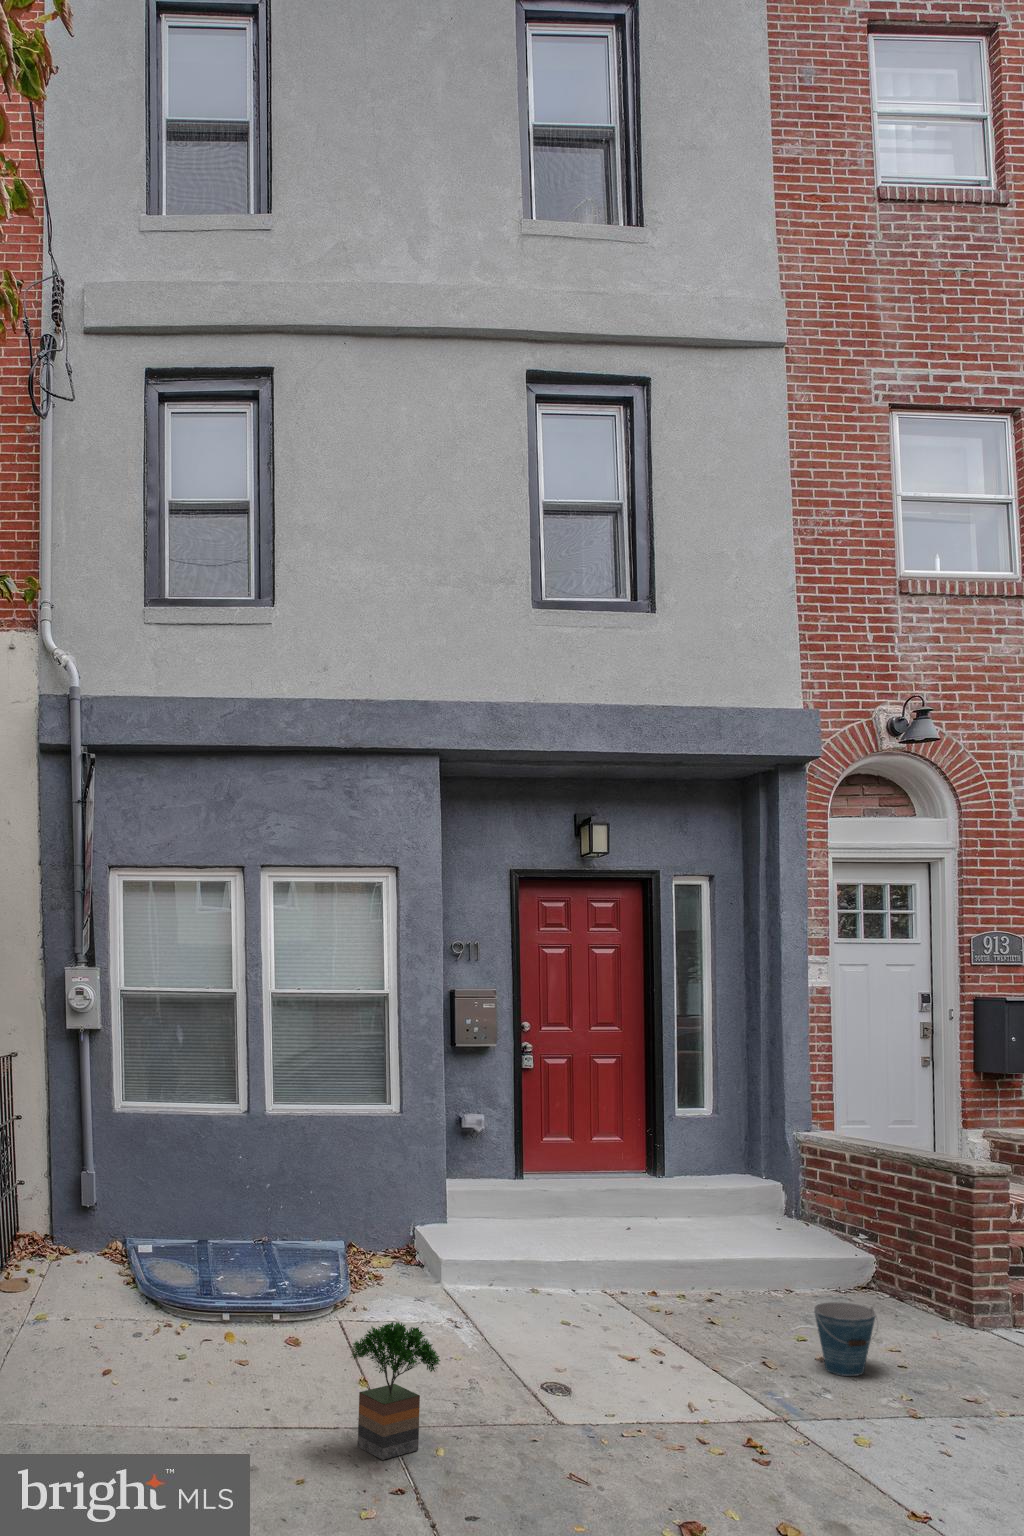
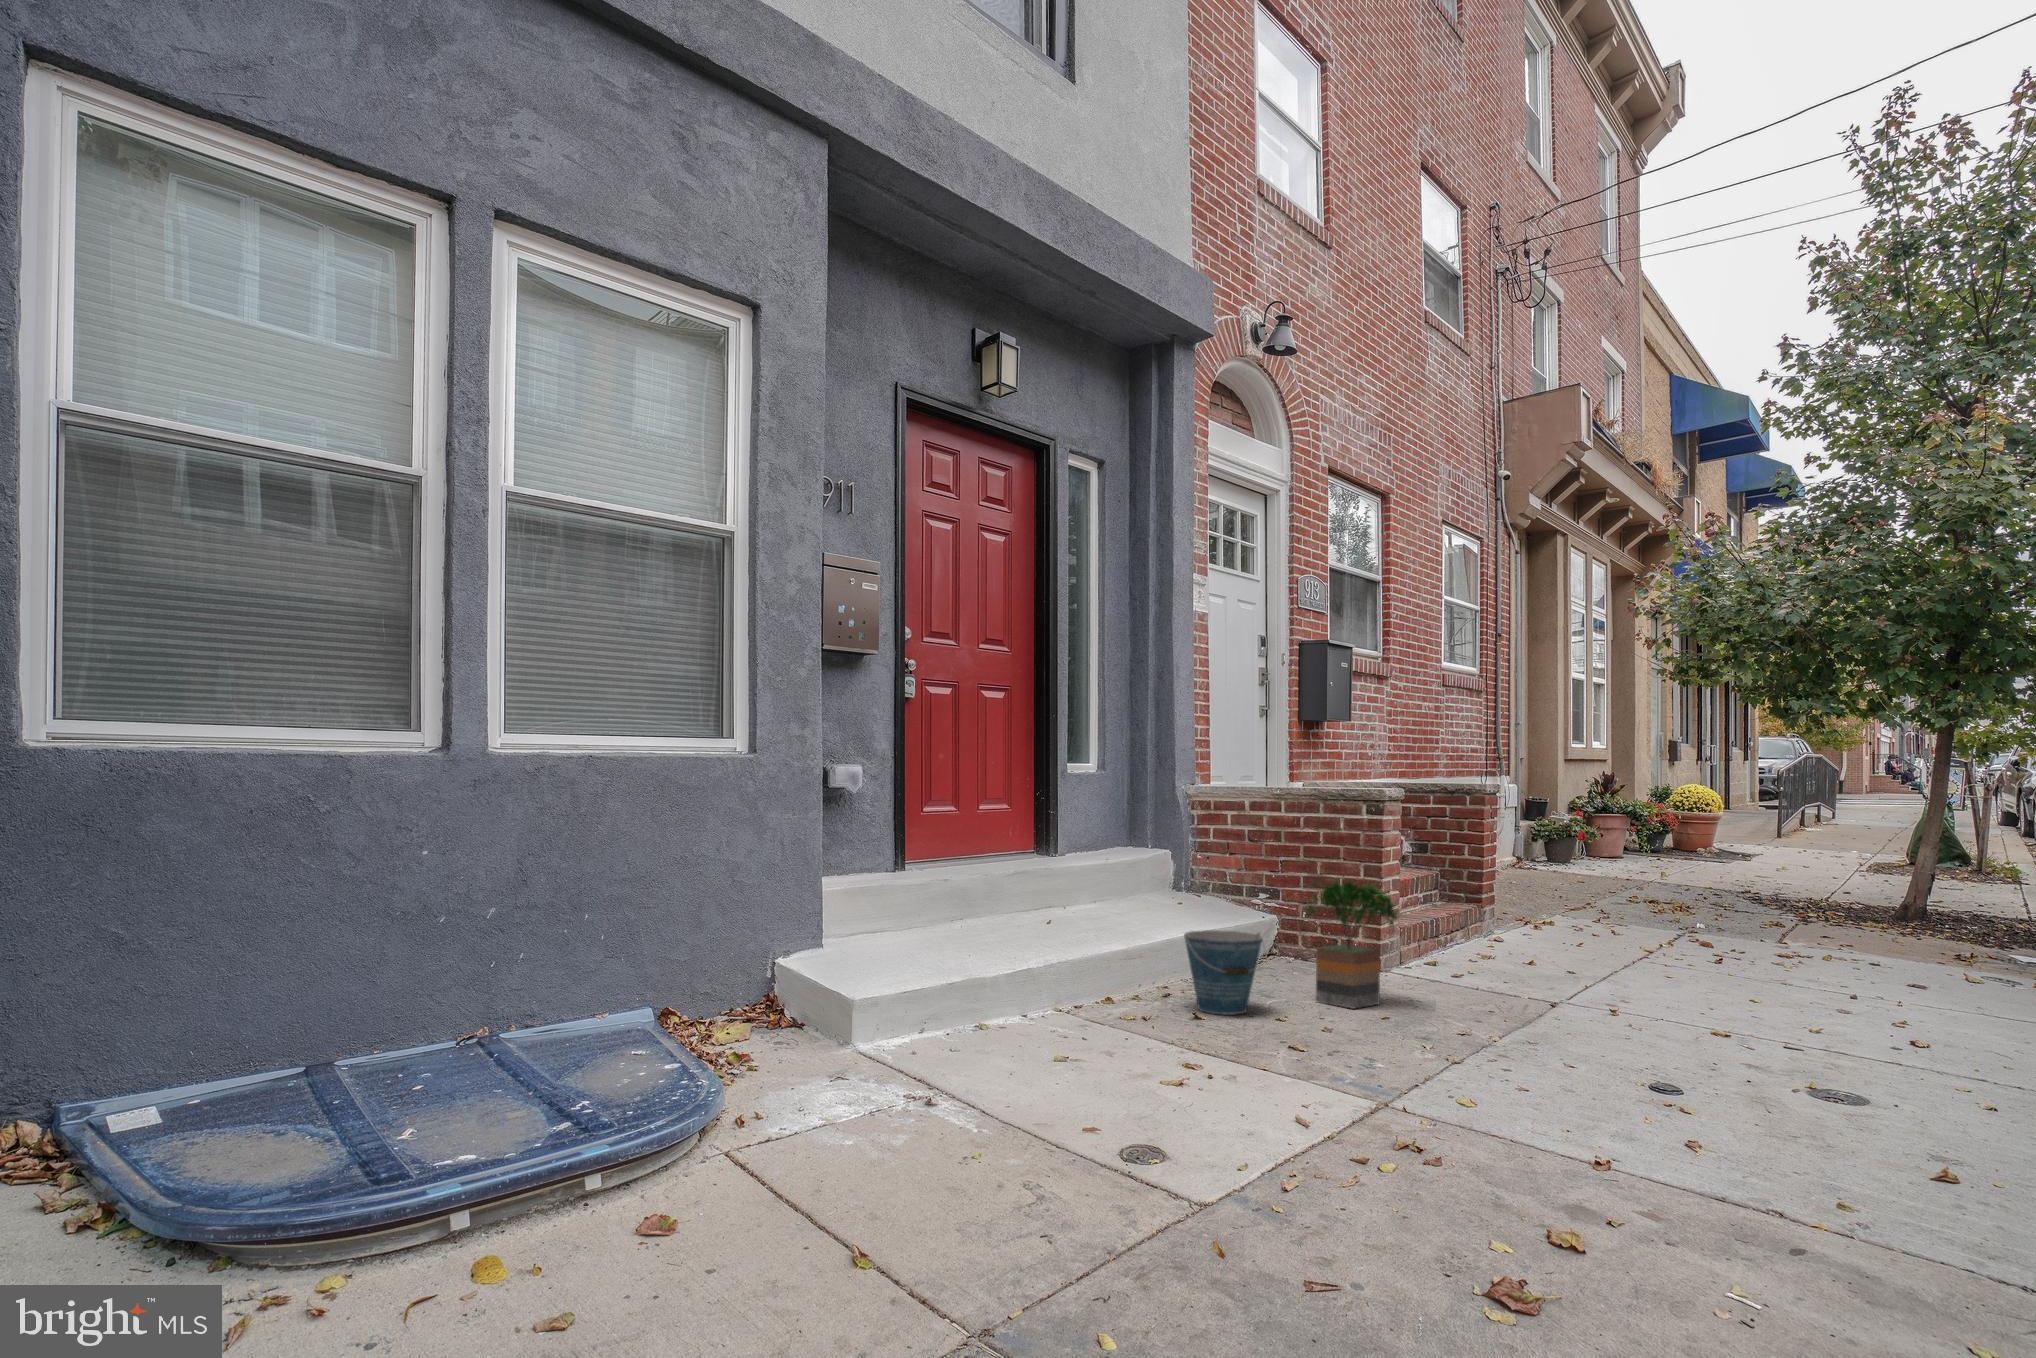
potted tree: present [351,1322,440,1460] -> present [1305,882,1399,1009]

